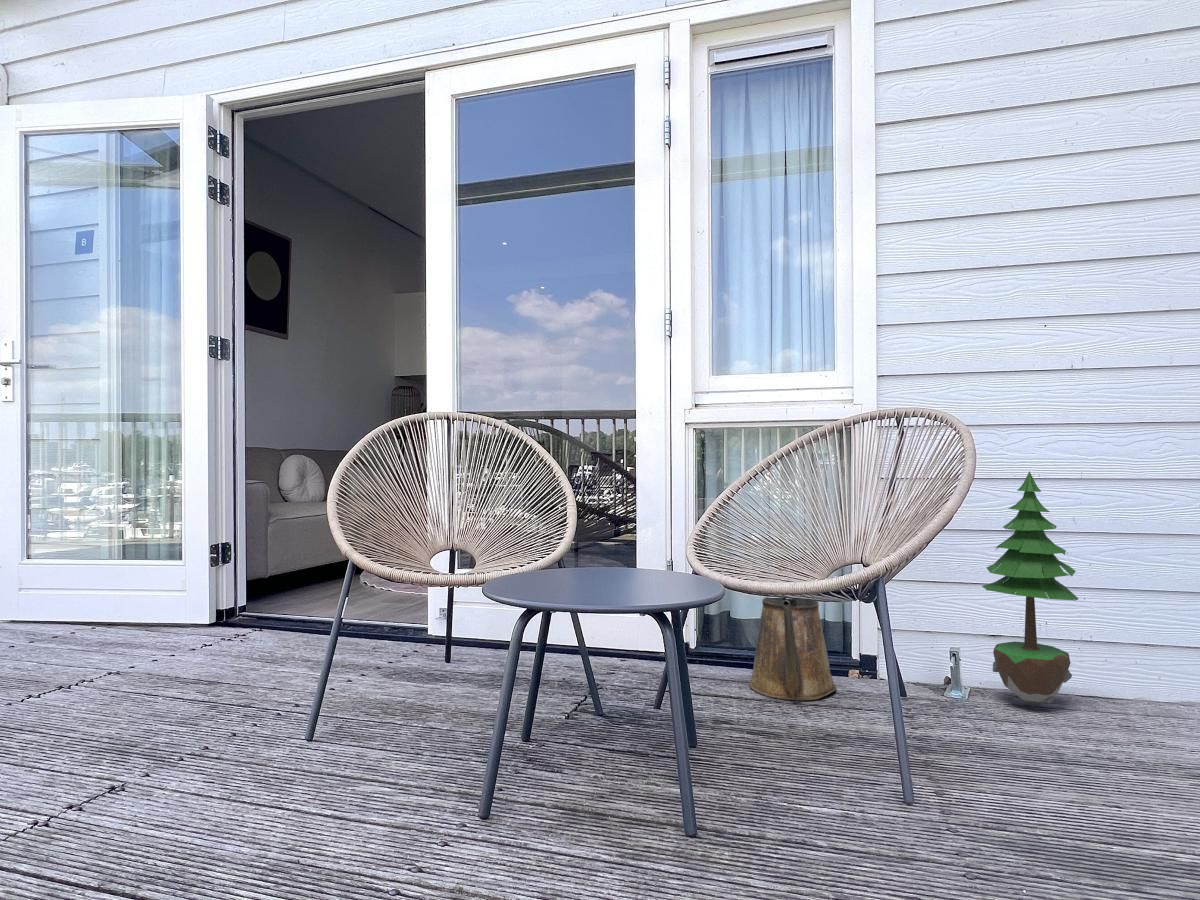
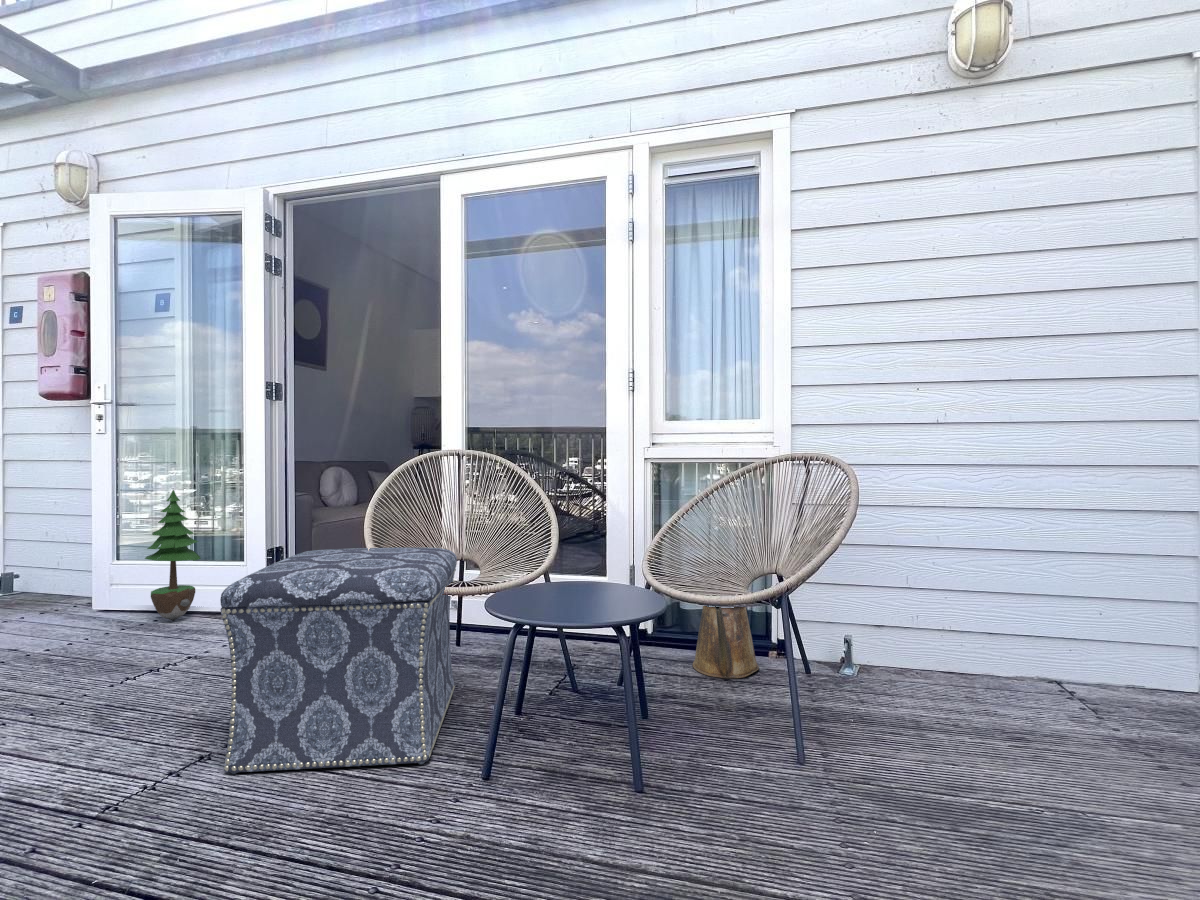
potted tree: present [982,471,1078,707] -> present [145,490,201,621]
ottoman: none [135,525,447,809] -> present [220,547,457,774]

